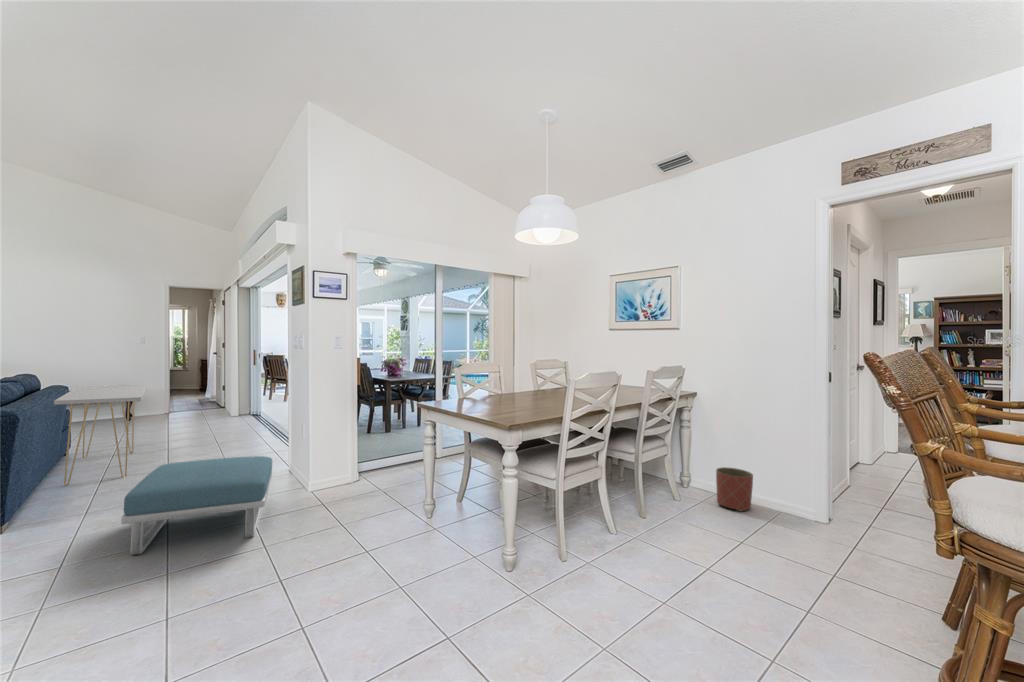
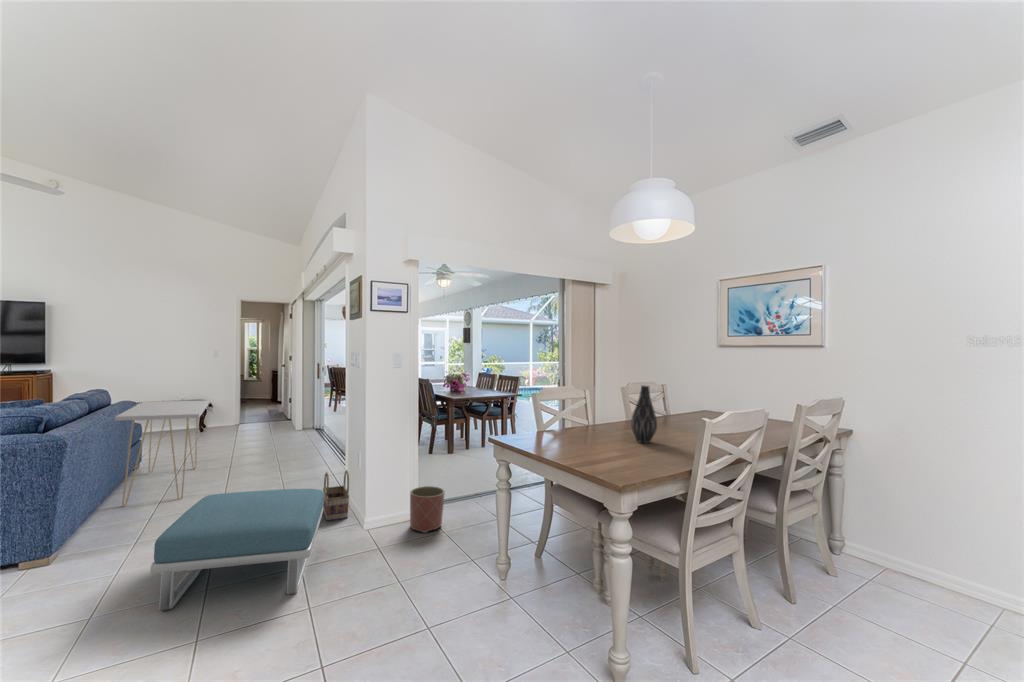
vase: none [529,360,549,404] -> present [631,385,657,443]
basket: none [269,443,295,487] -> present [323,470,349,521]
planter: present [716,467,753,511] -> present [410,486,445,533]

